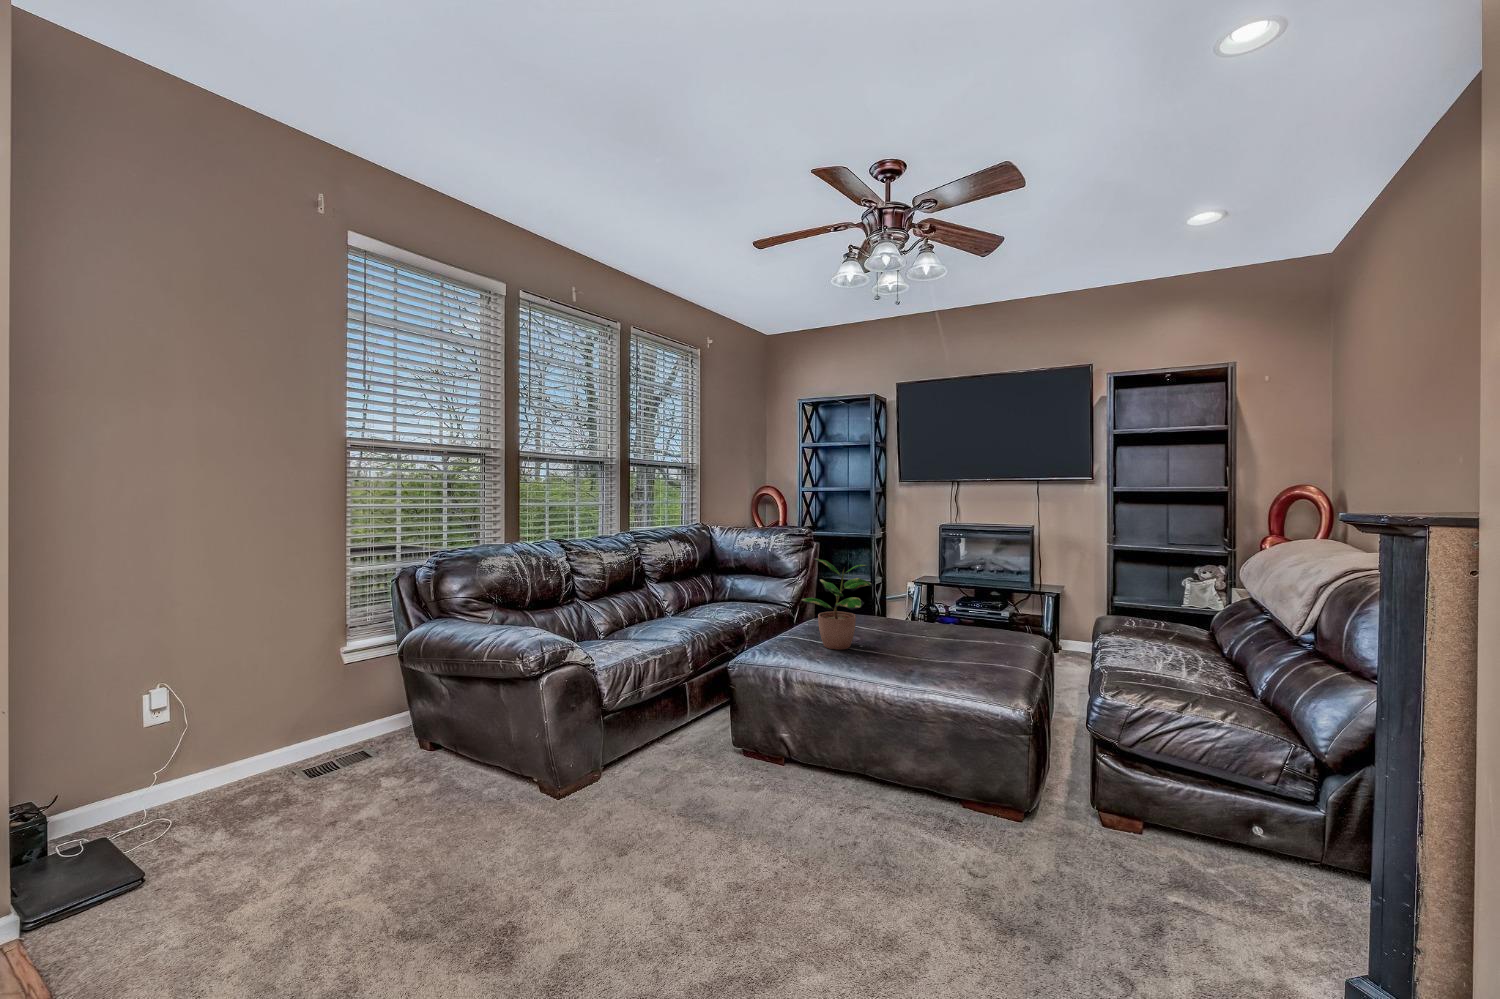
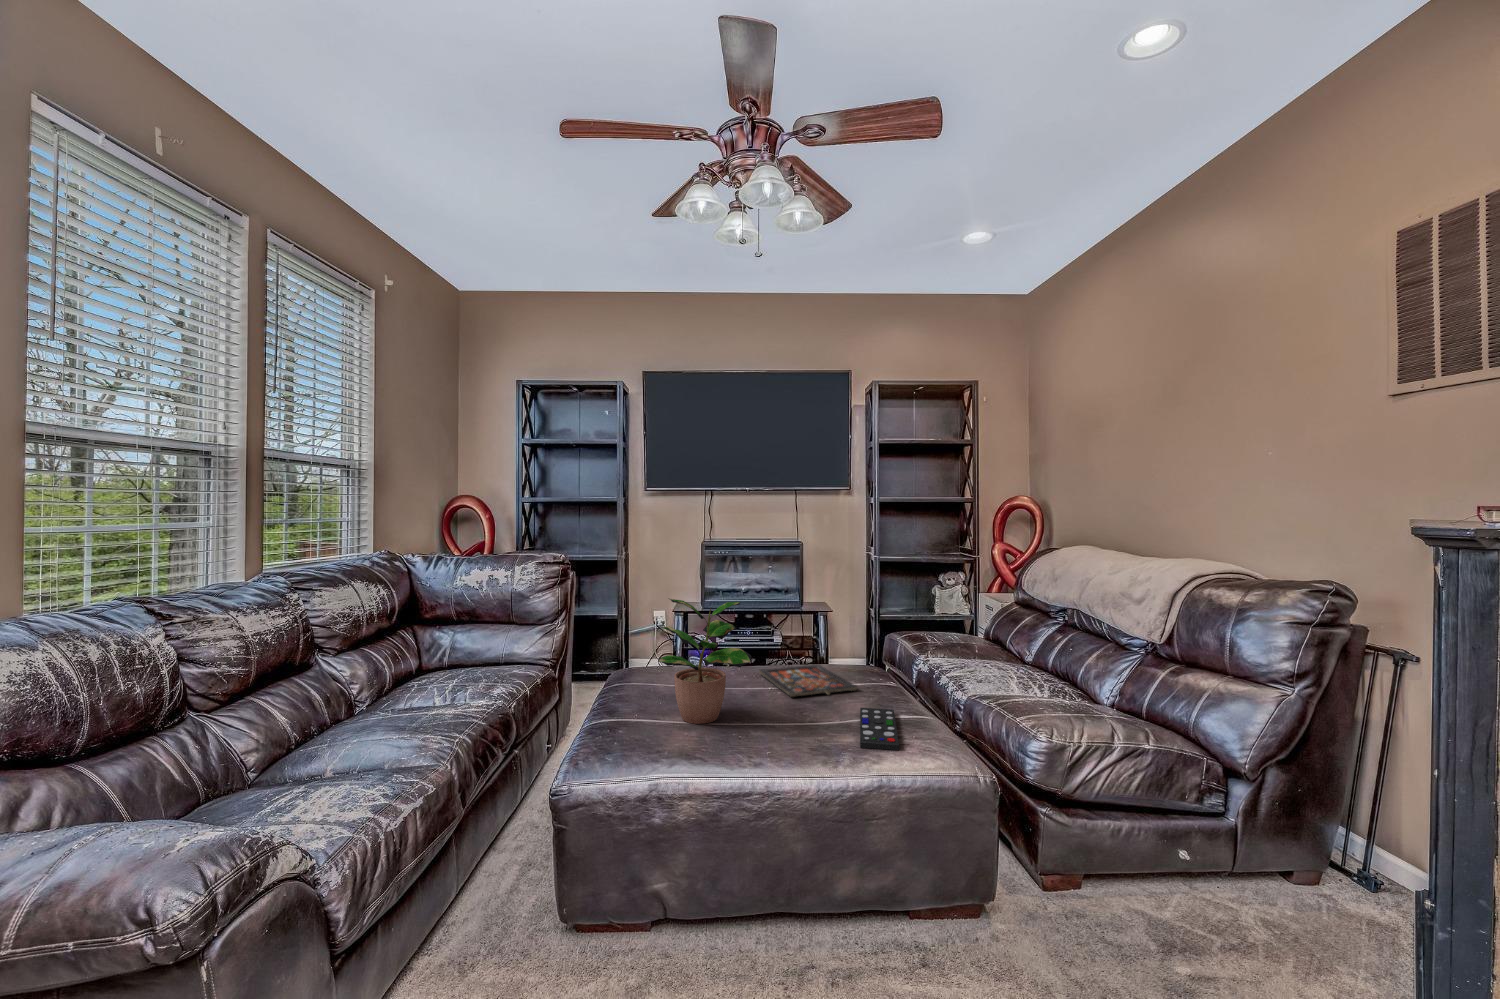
board game: none [917,626,983,650] -> present [759,665,857,697]
remote control: none [924,658,988,686] -> present [860,708,899,750]

